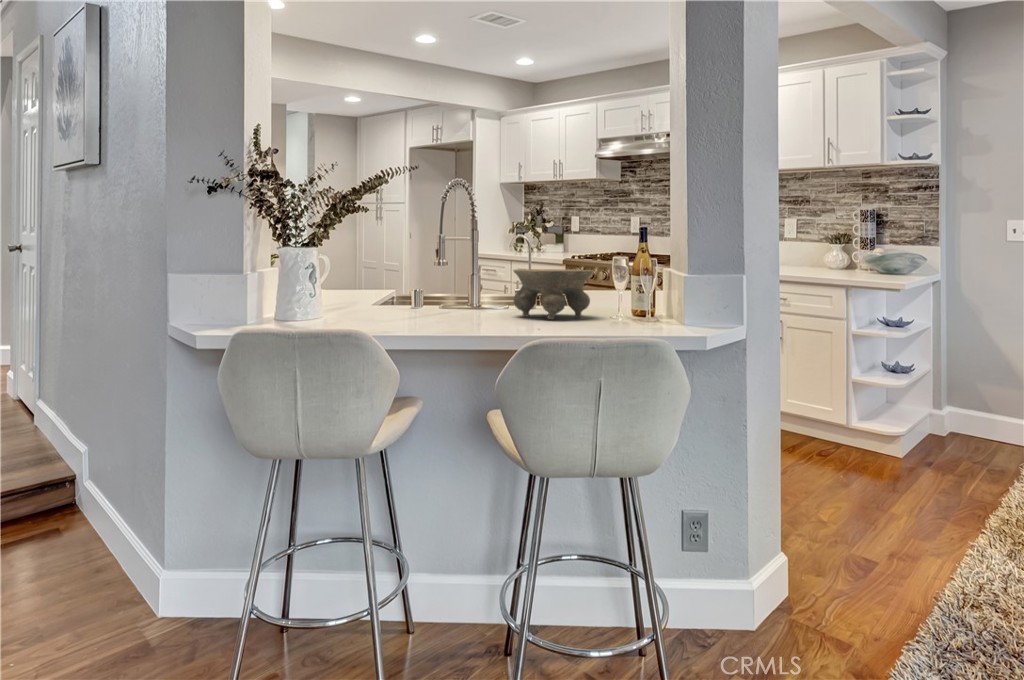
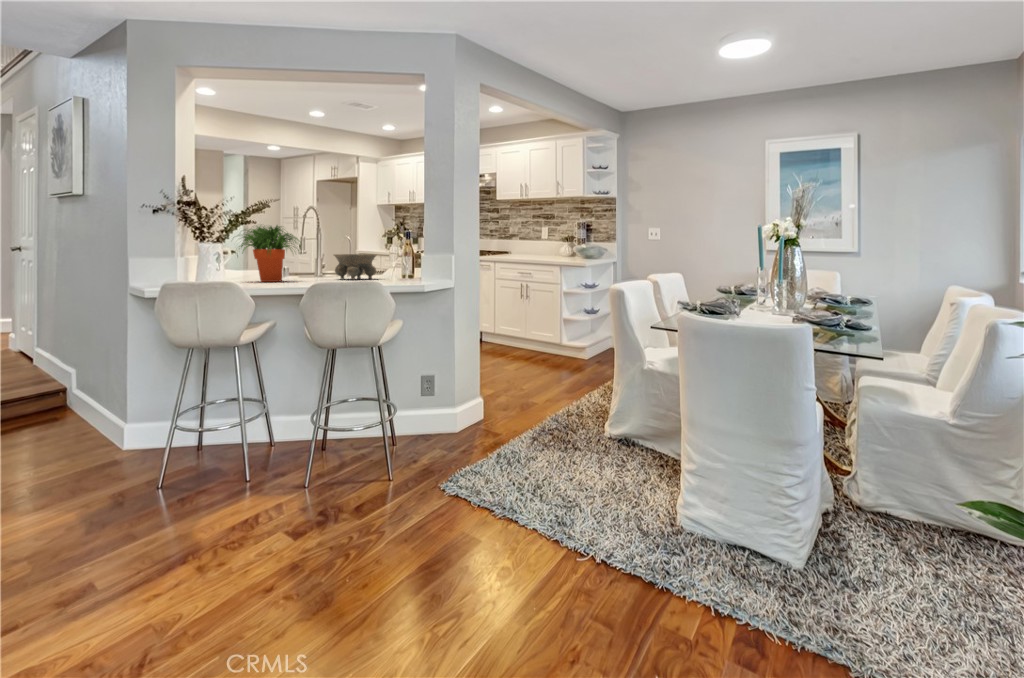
potted plant: none [342,212,473,325] -> present [239,225,299,282]

